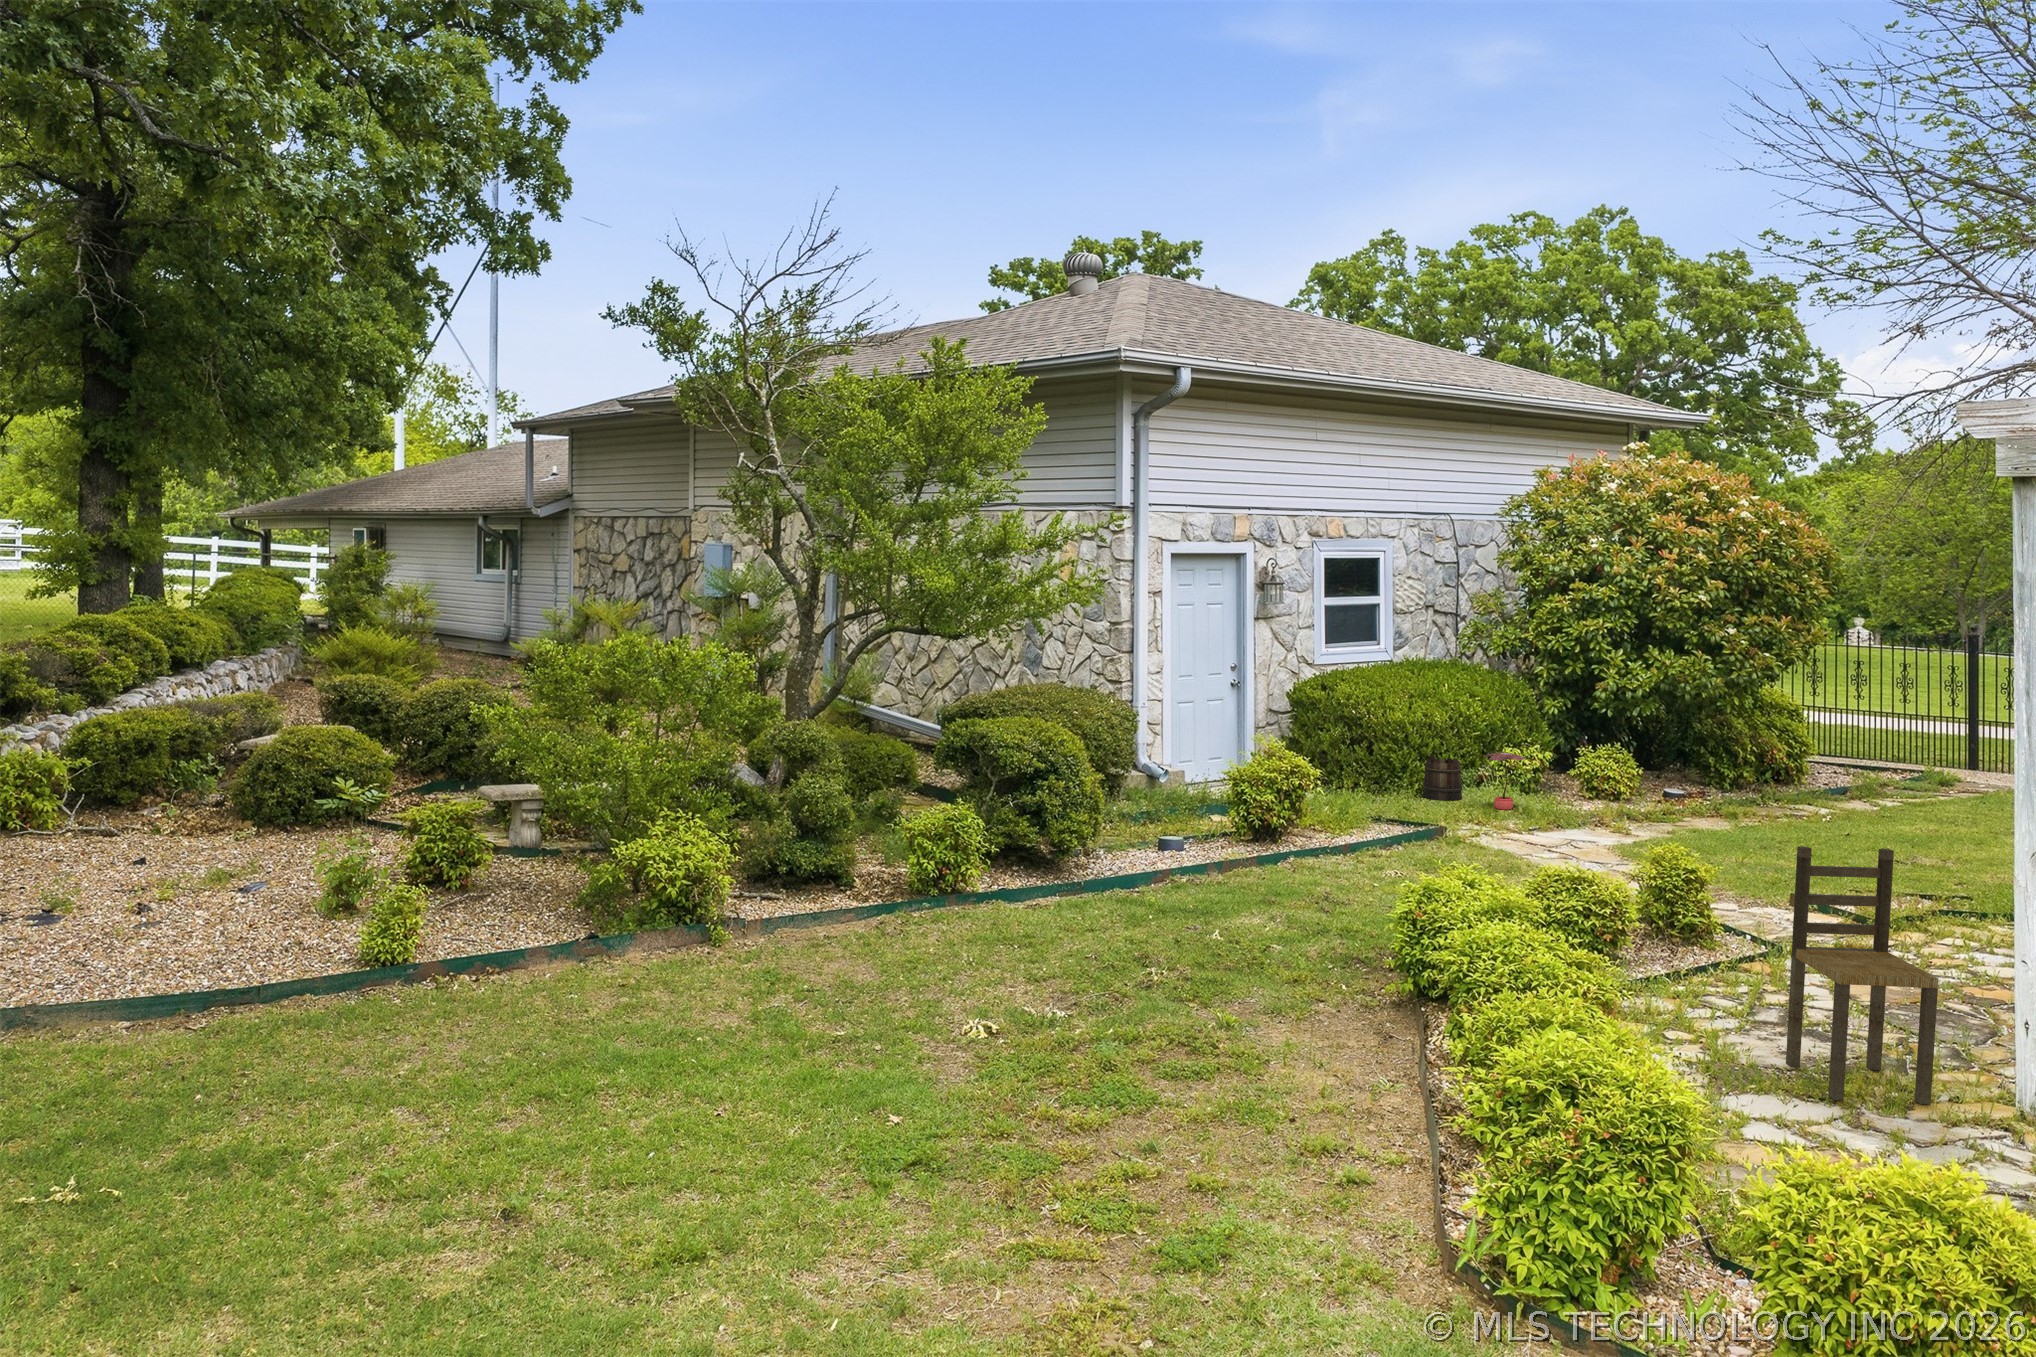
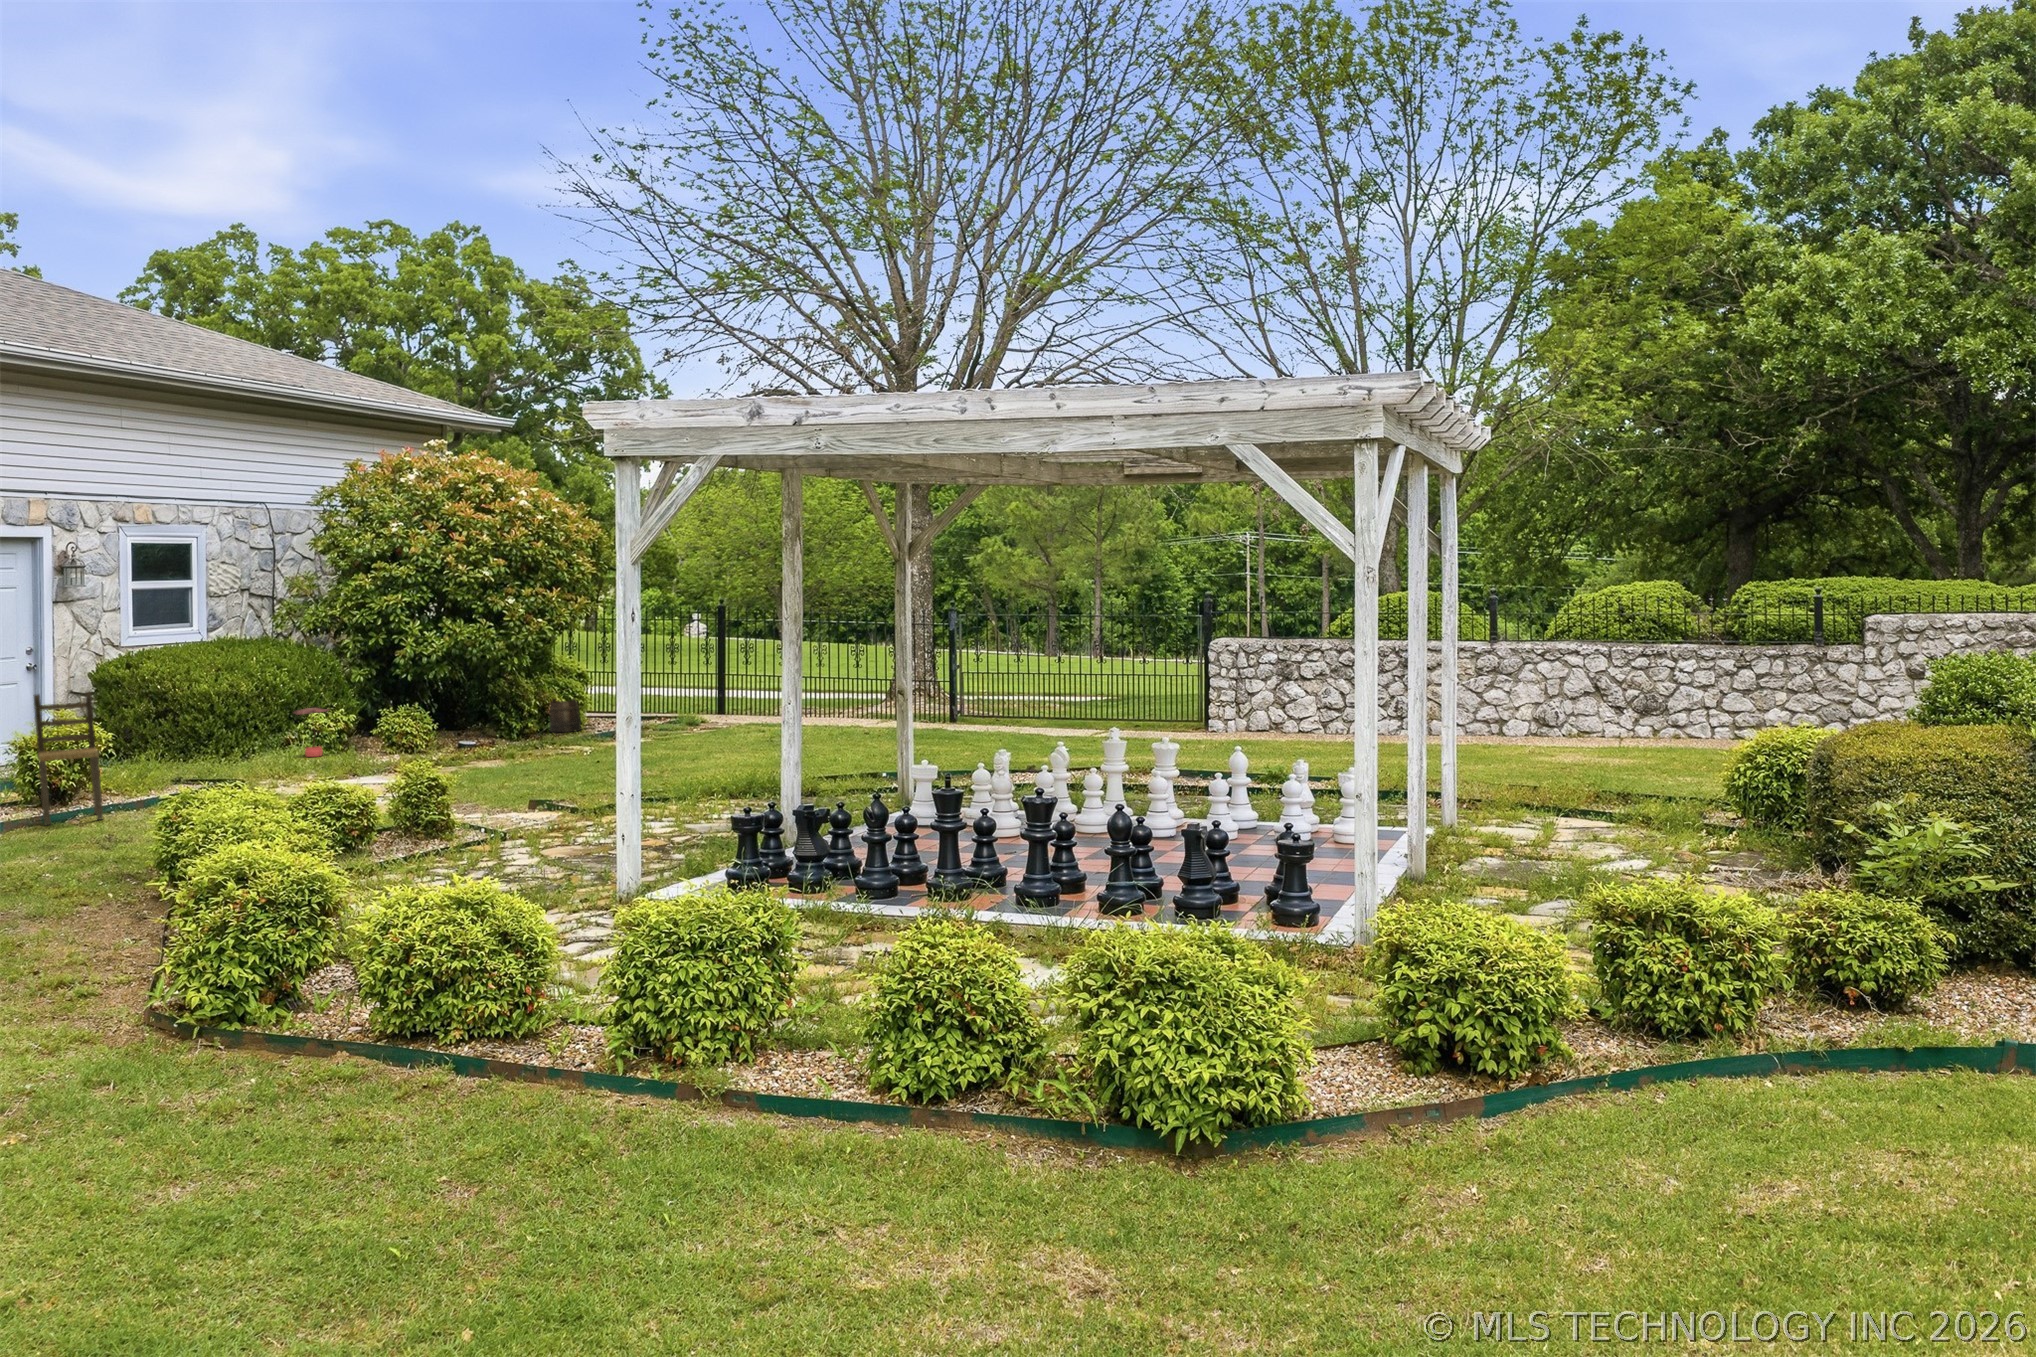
bucket: present [1422,755,1462,800] -> present [550,699,581,732]
chair: present [1786,846,1939,1105] -> present [34,692,103,825]

